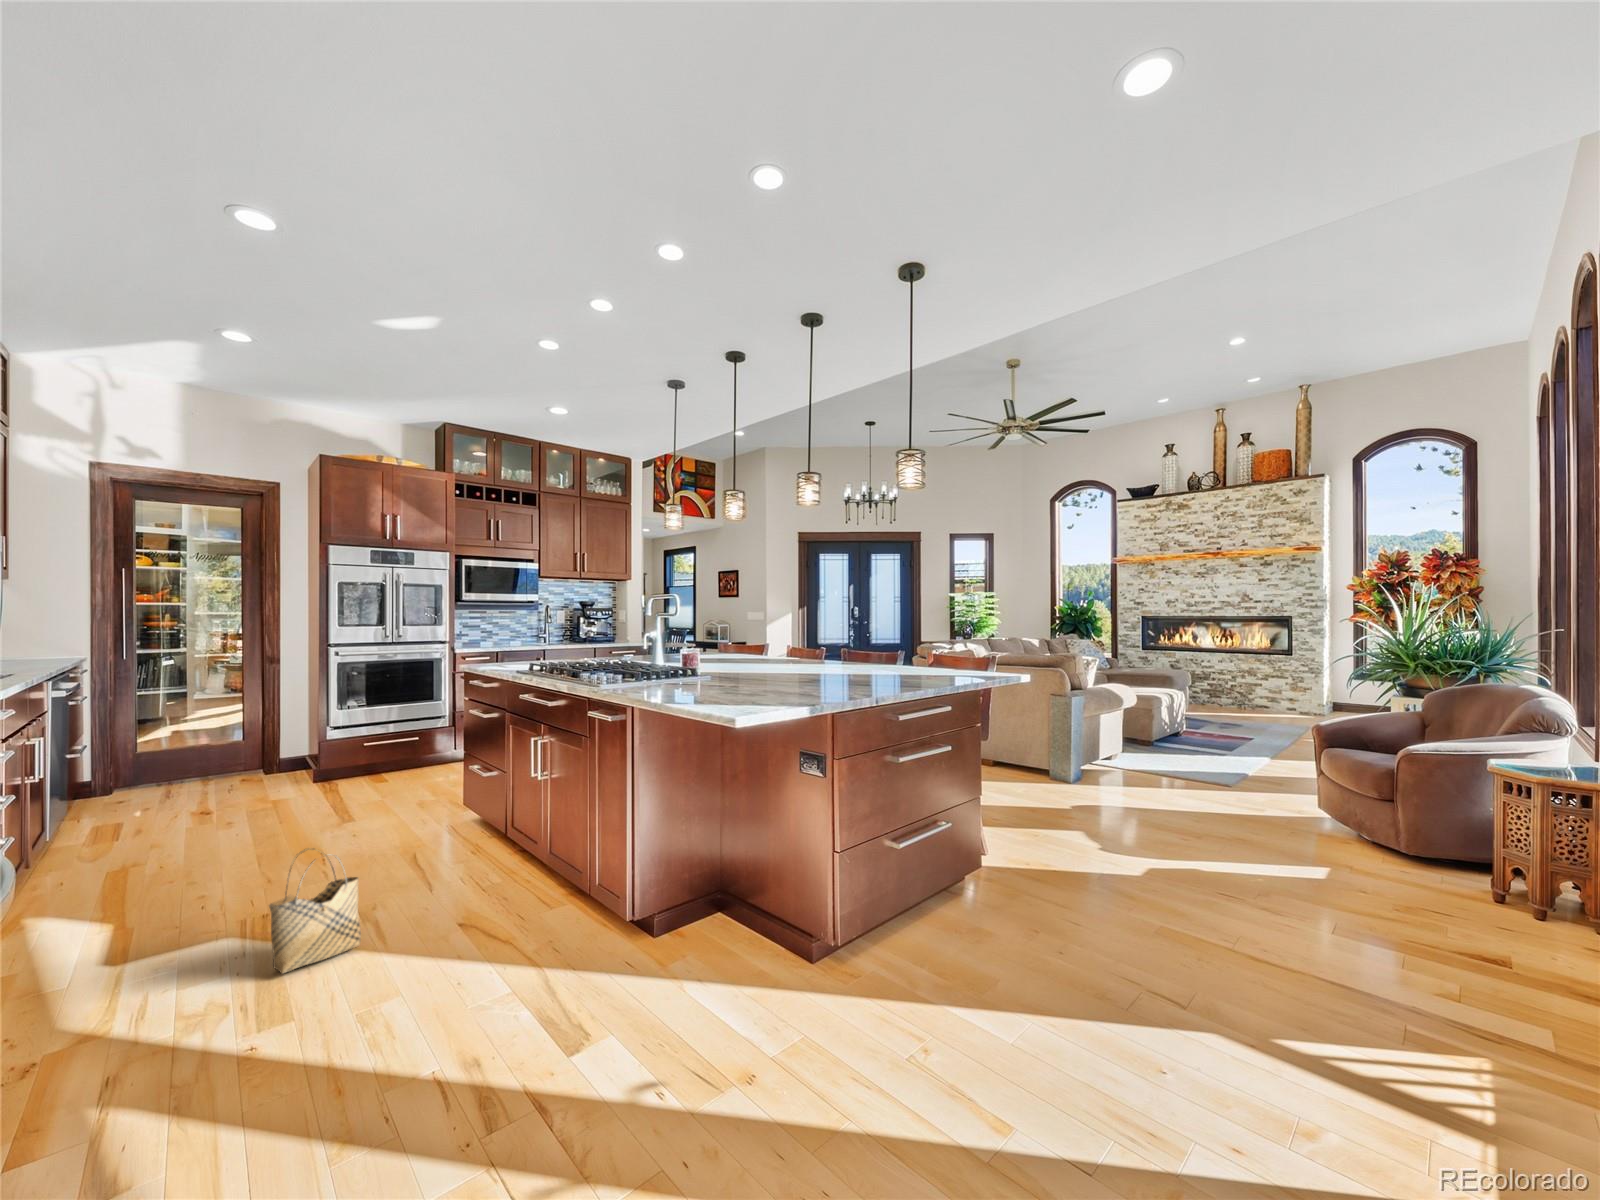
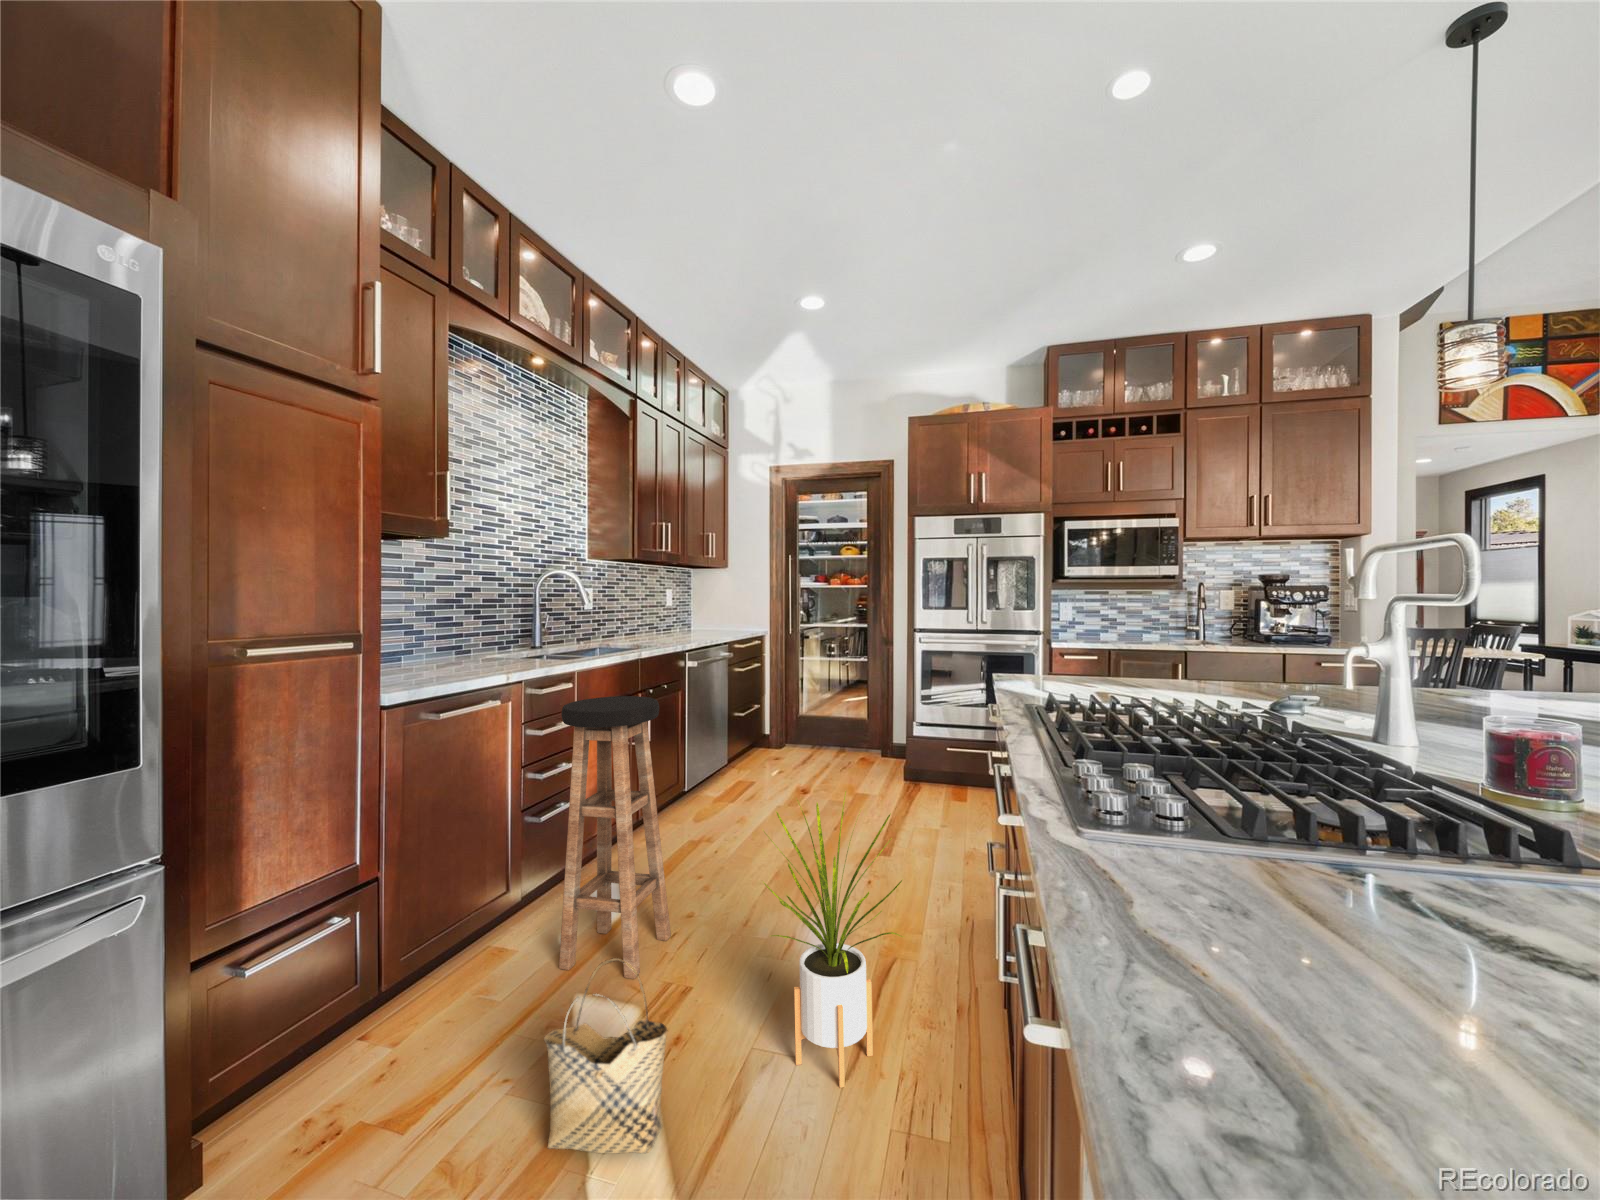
bar stool: none [109,697,222,949] -> present [559,696,671,979]
house plant: none [382,726,480,898] -> present [763,792,903,1087]

